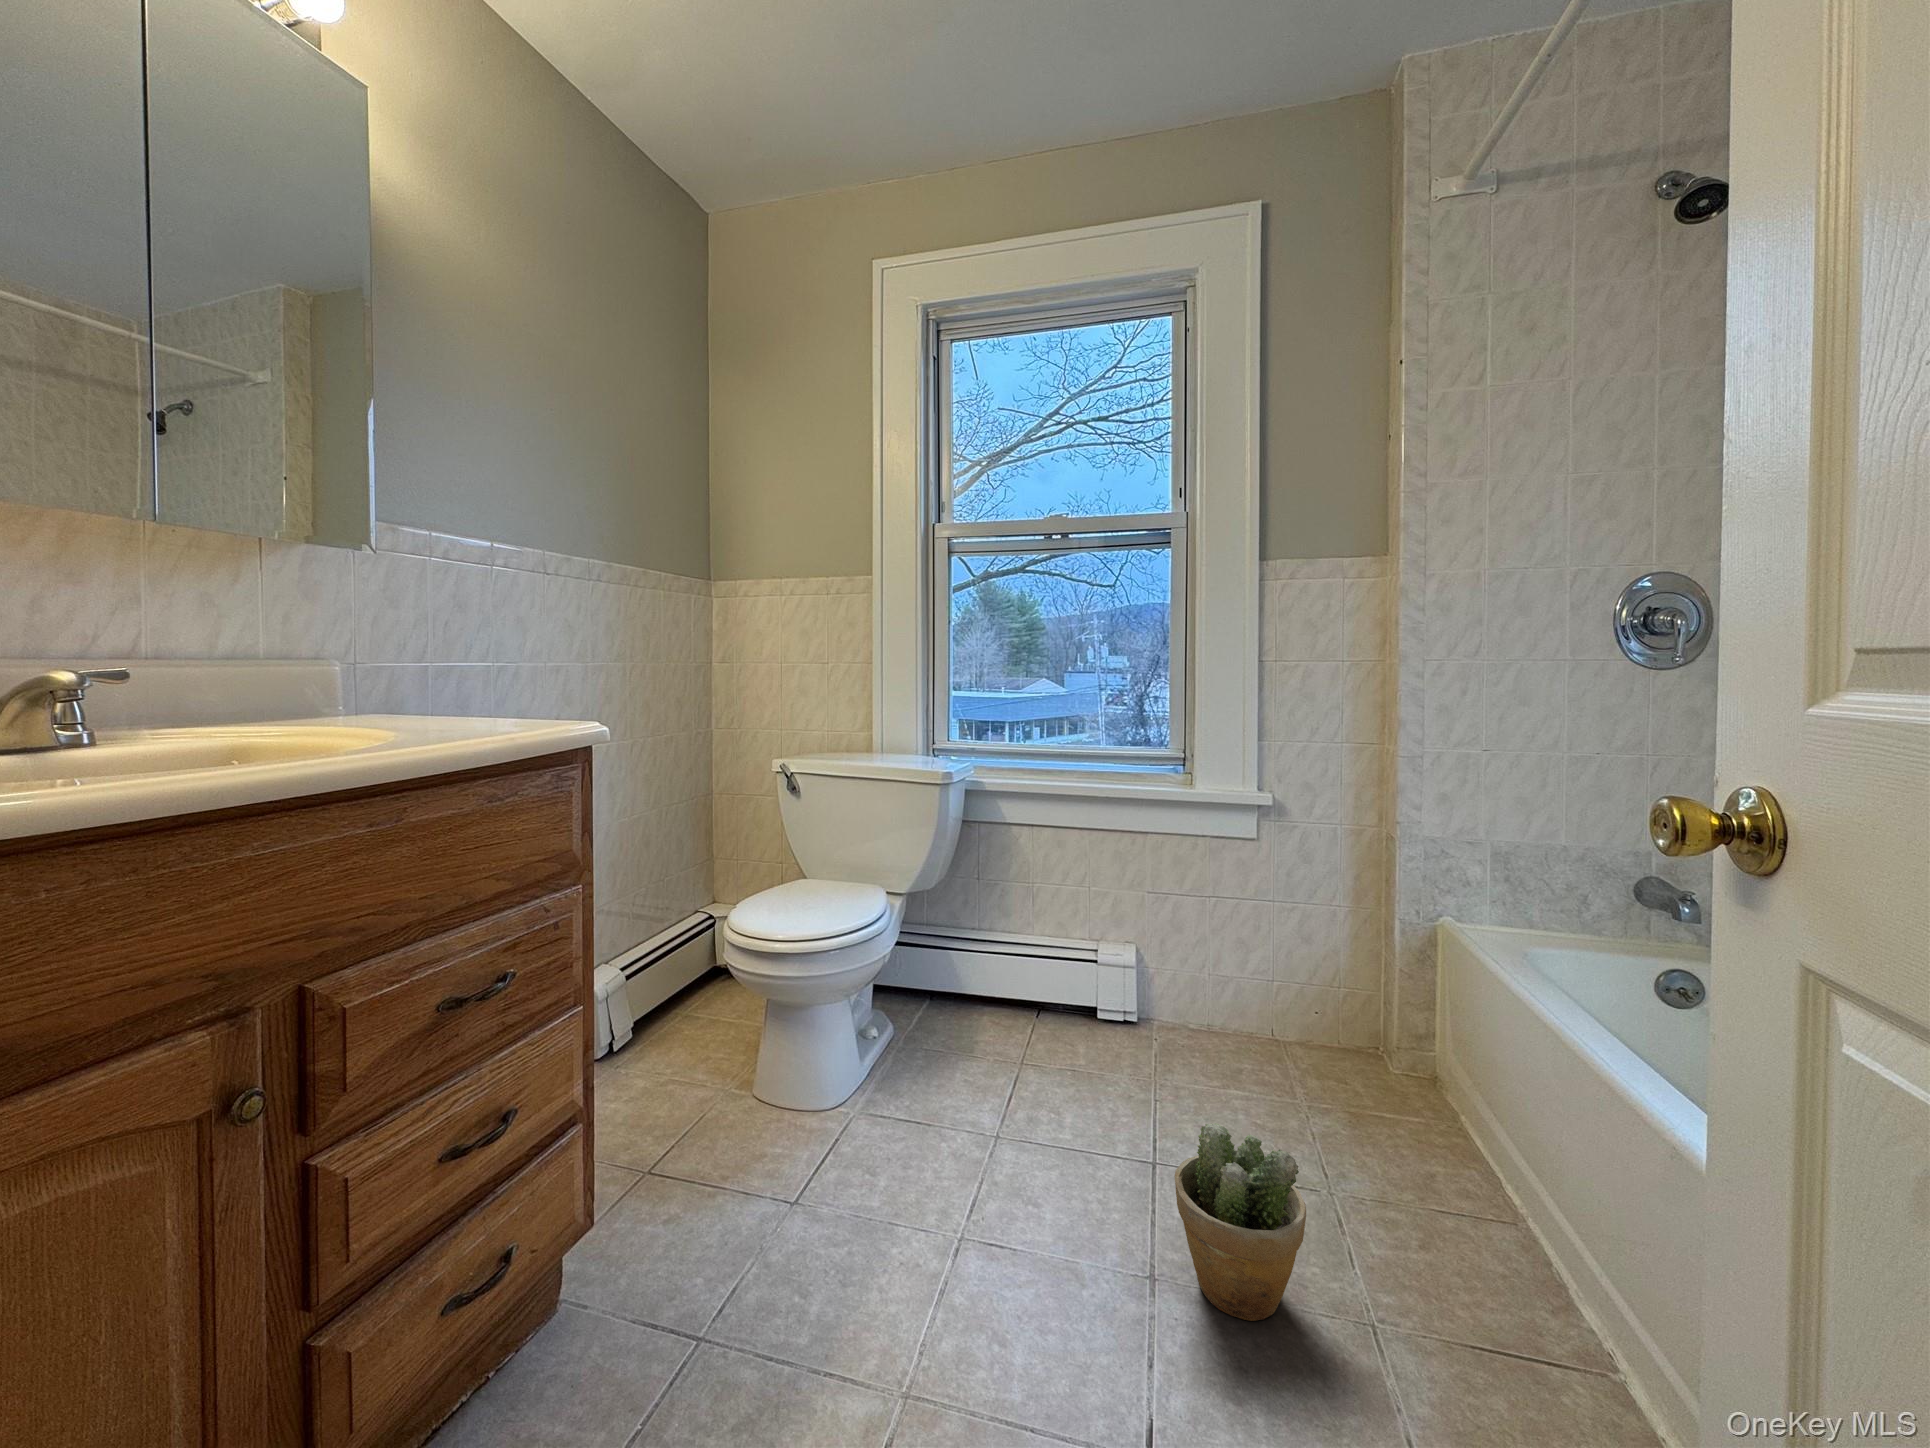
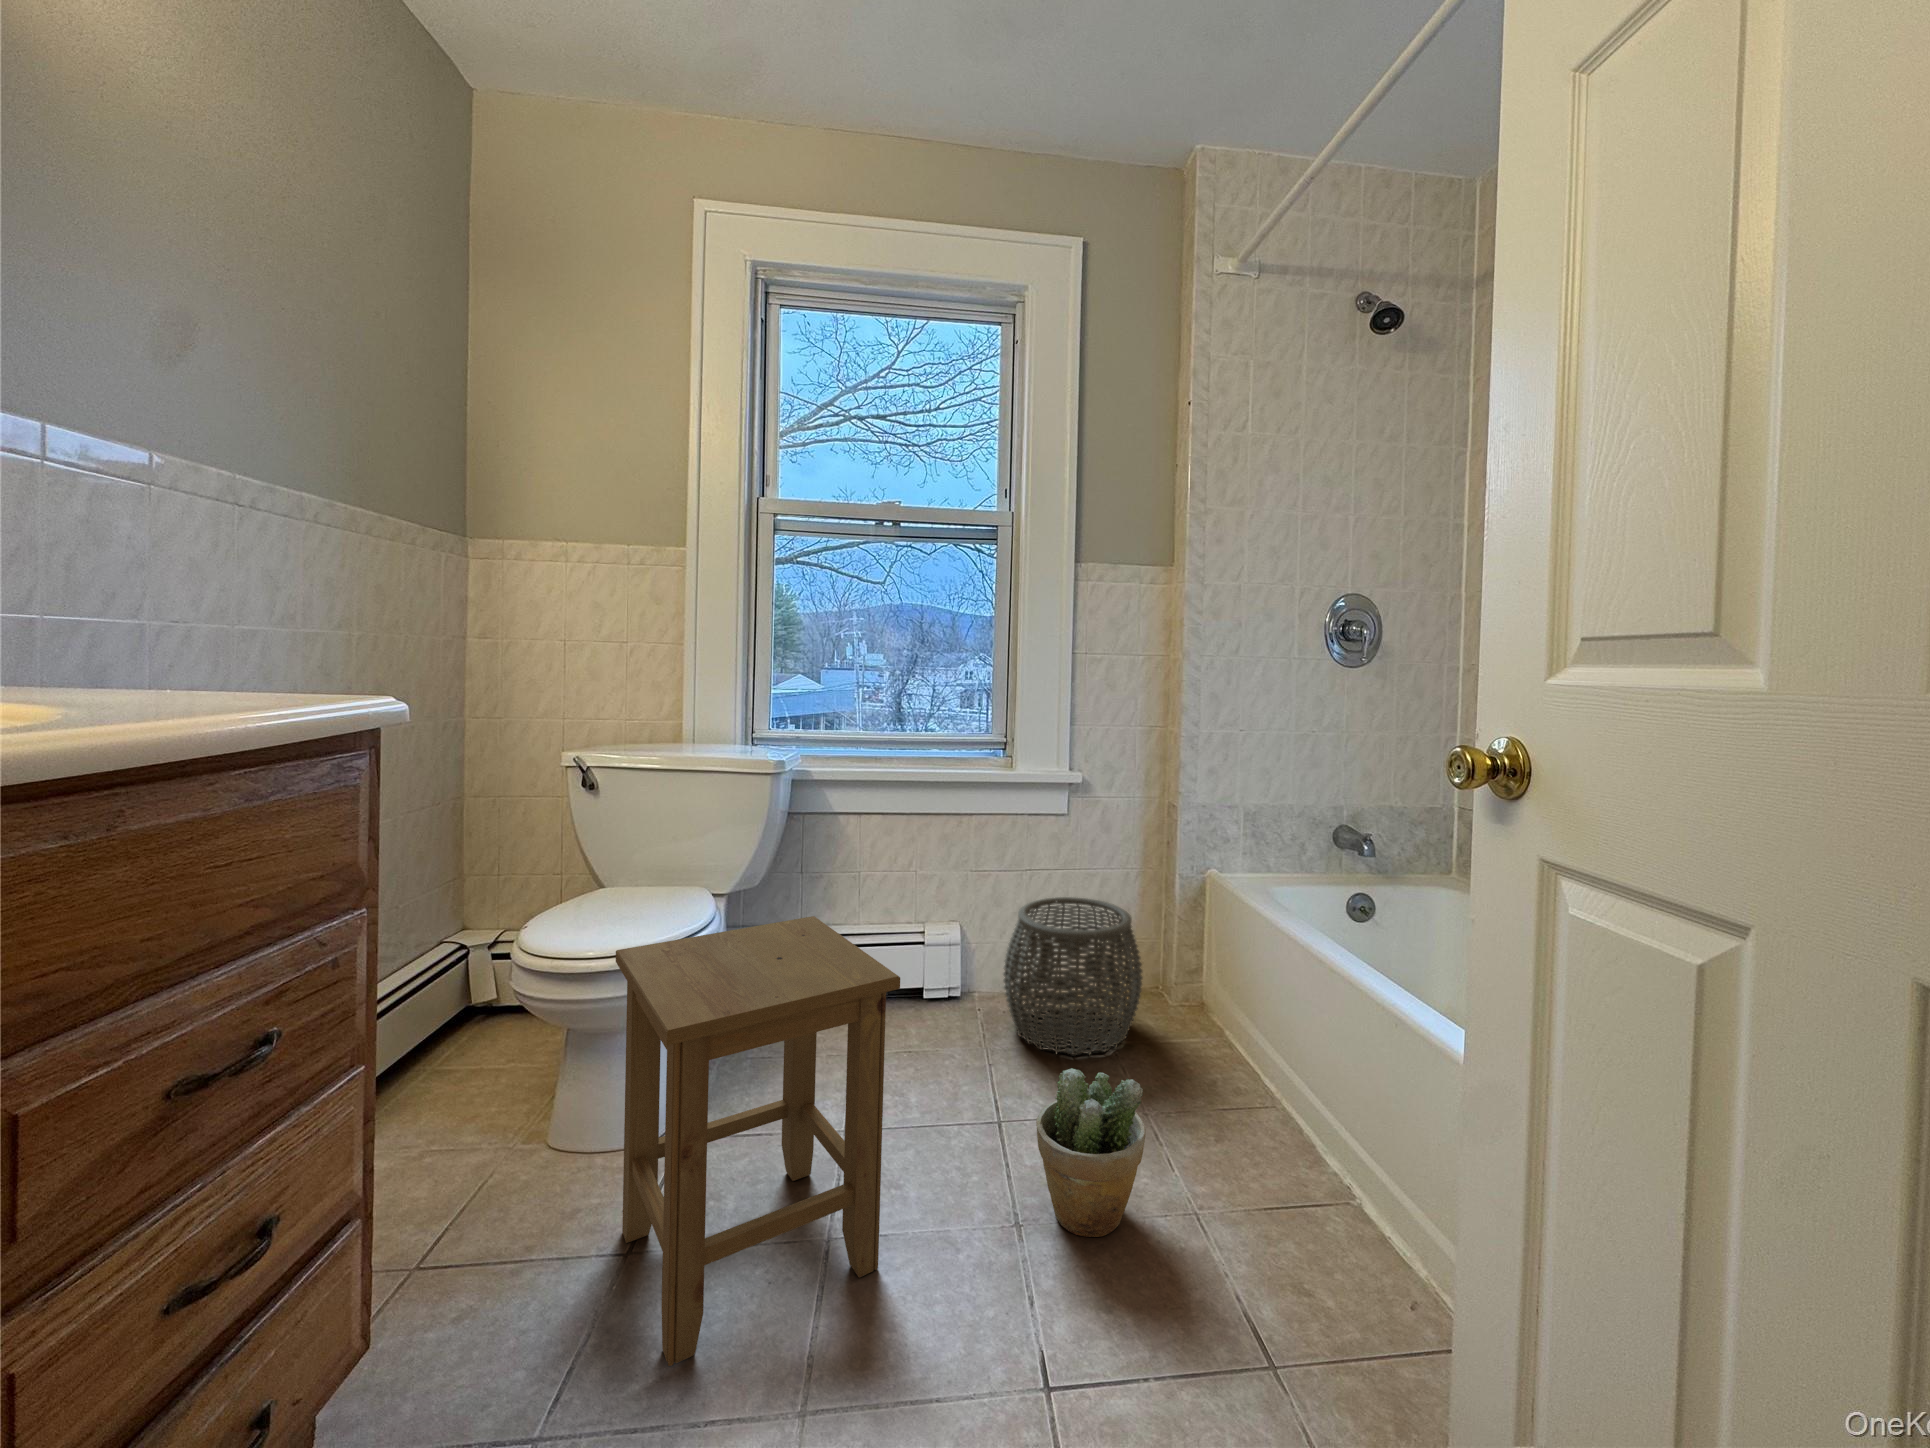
stool: none [785,923,1016,1313] -> present [616,916,900,1366]
woven basket: none [1175,928,1344,1110] -> present [1003,897,1143,1055]

